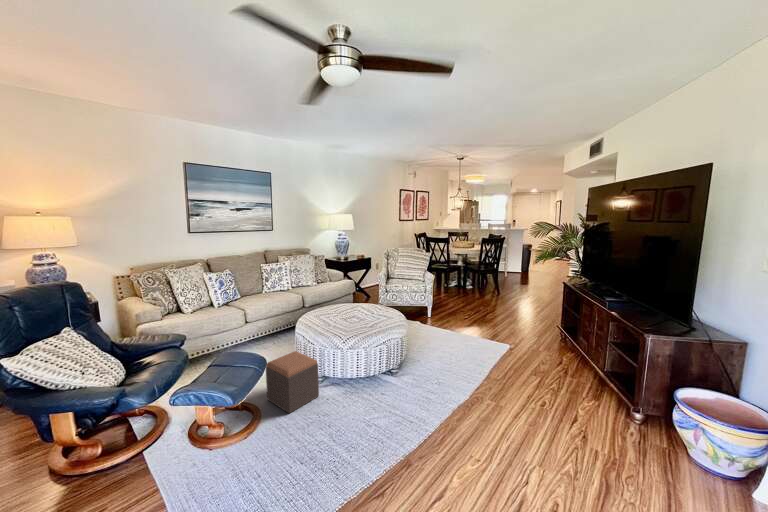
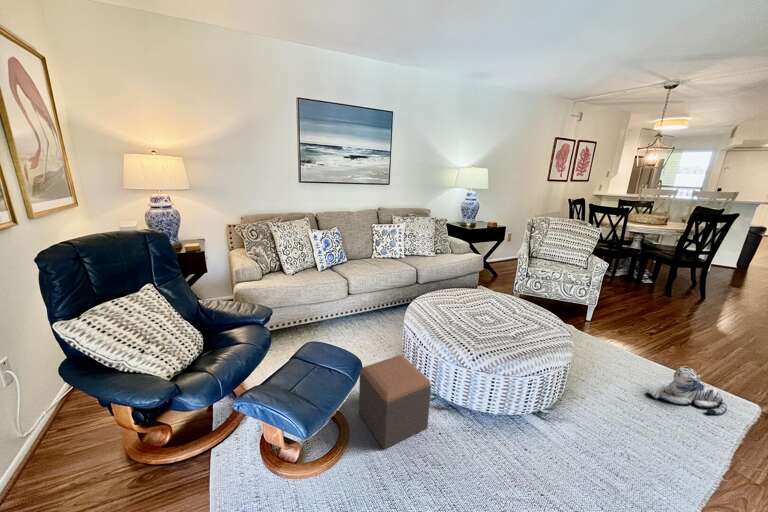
plush toy: none [454,328,492,353] -> present [648,366,727,415]

